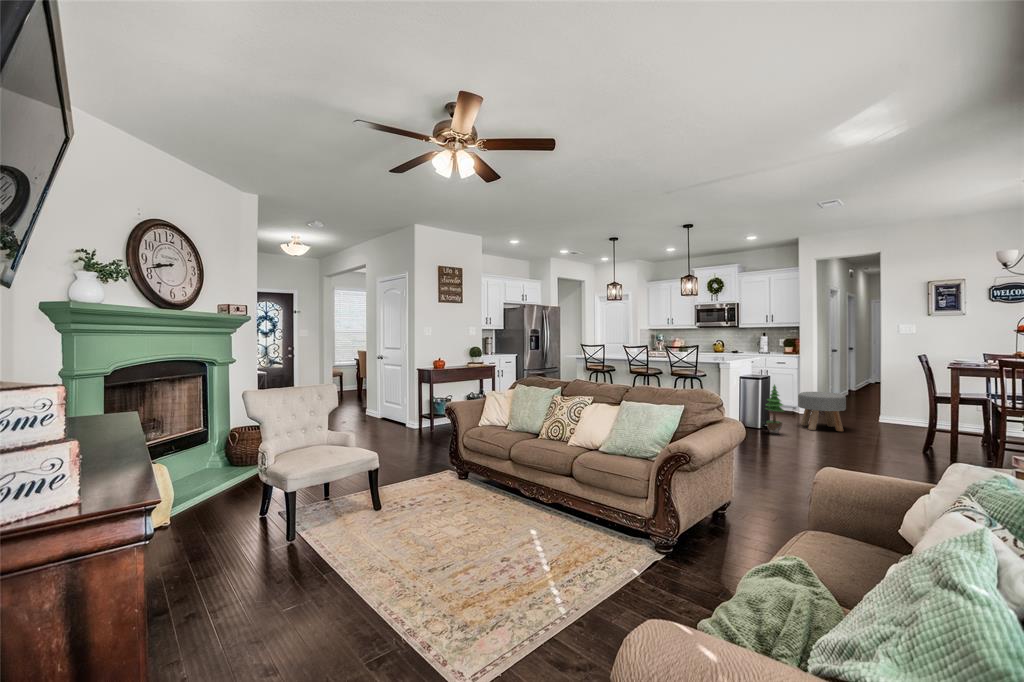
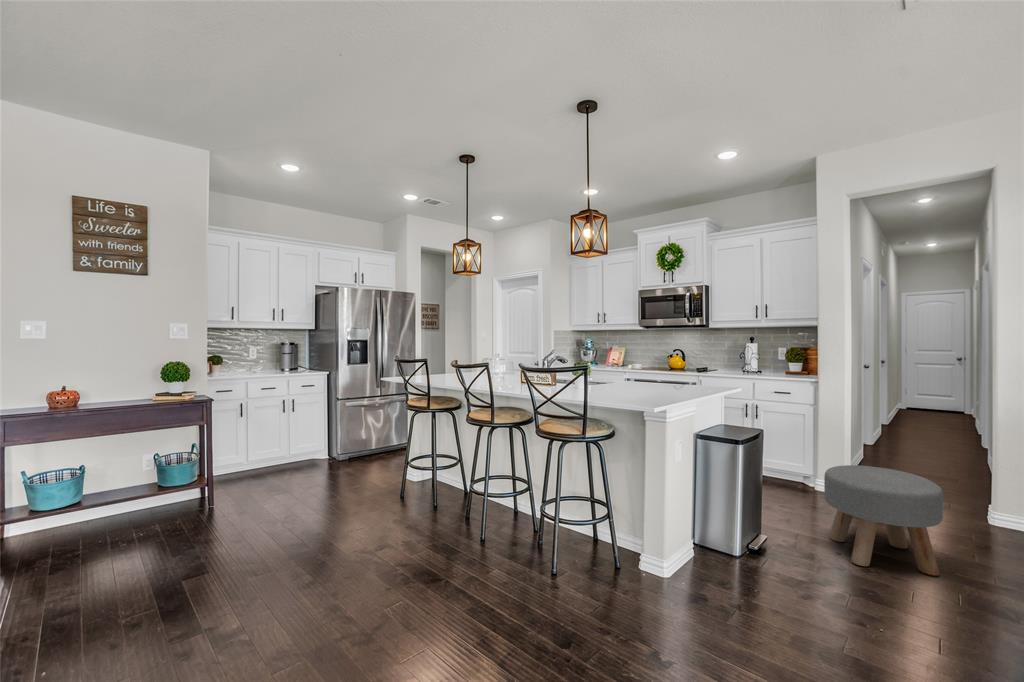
potted tree: present [766,385,784,434] -> none [748,463,800,586]

